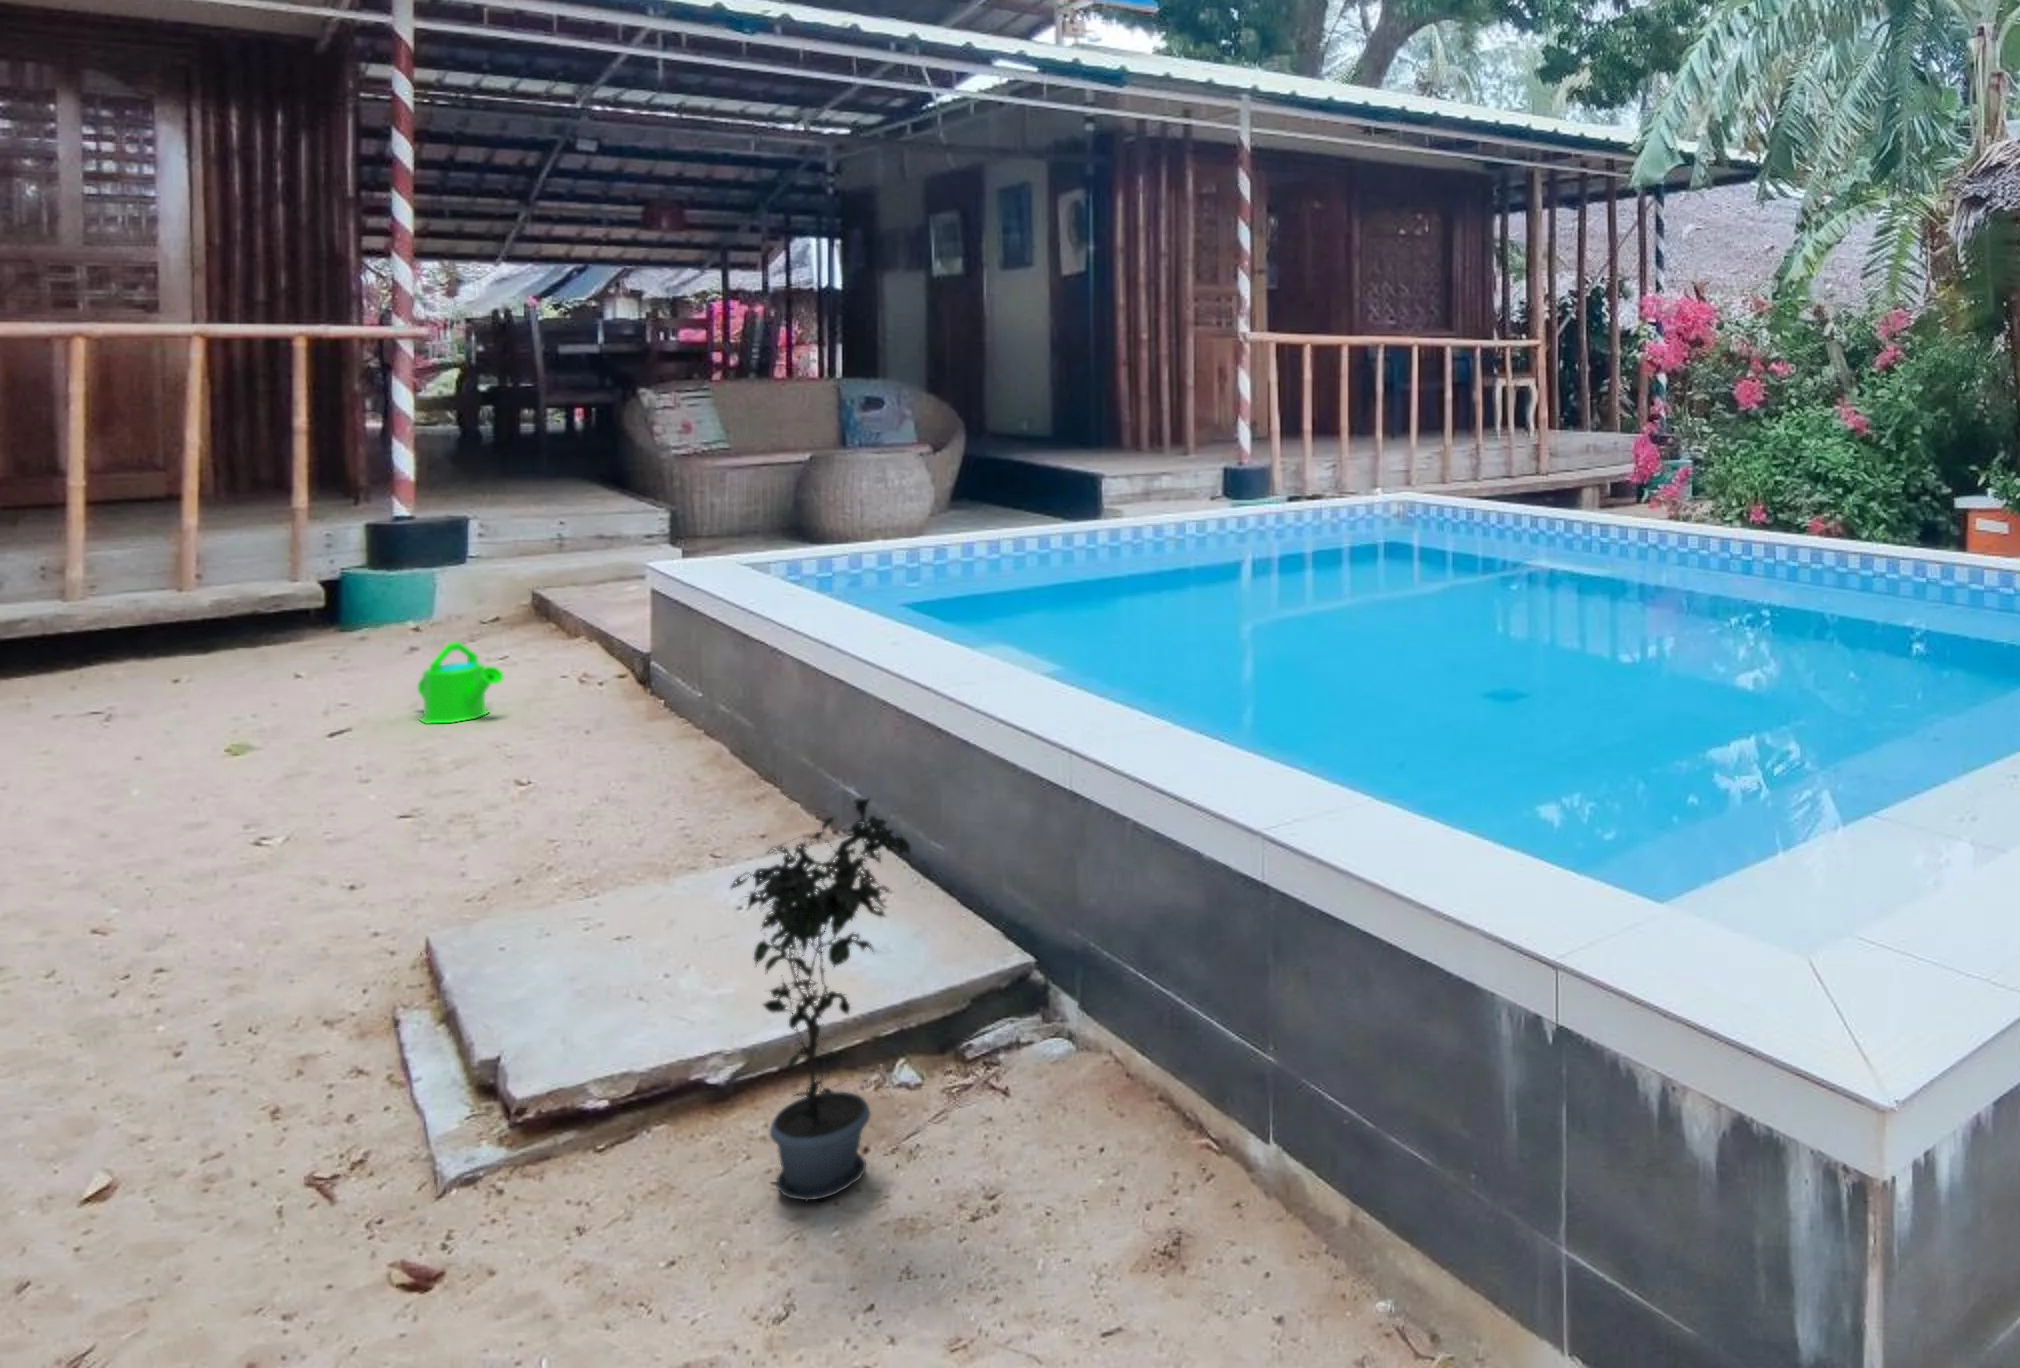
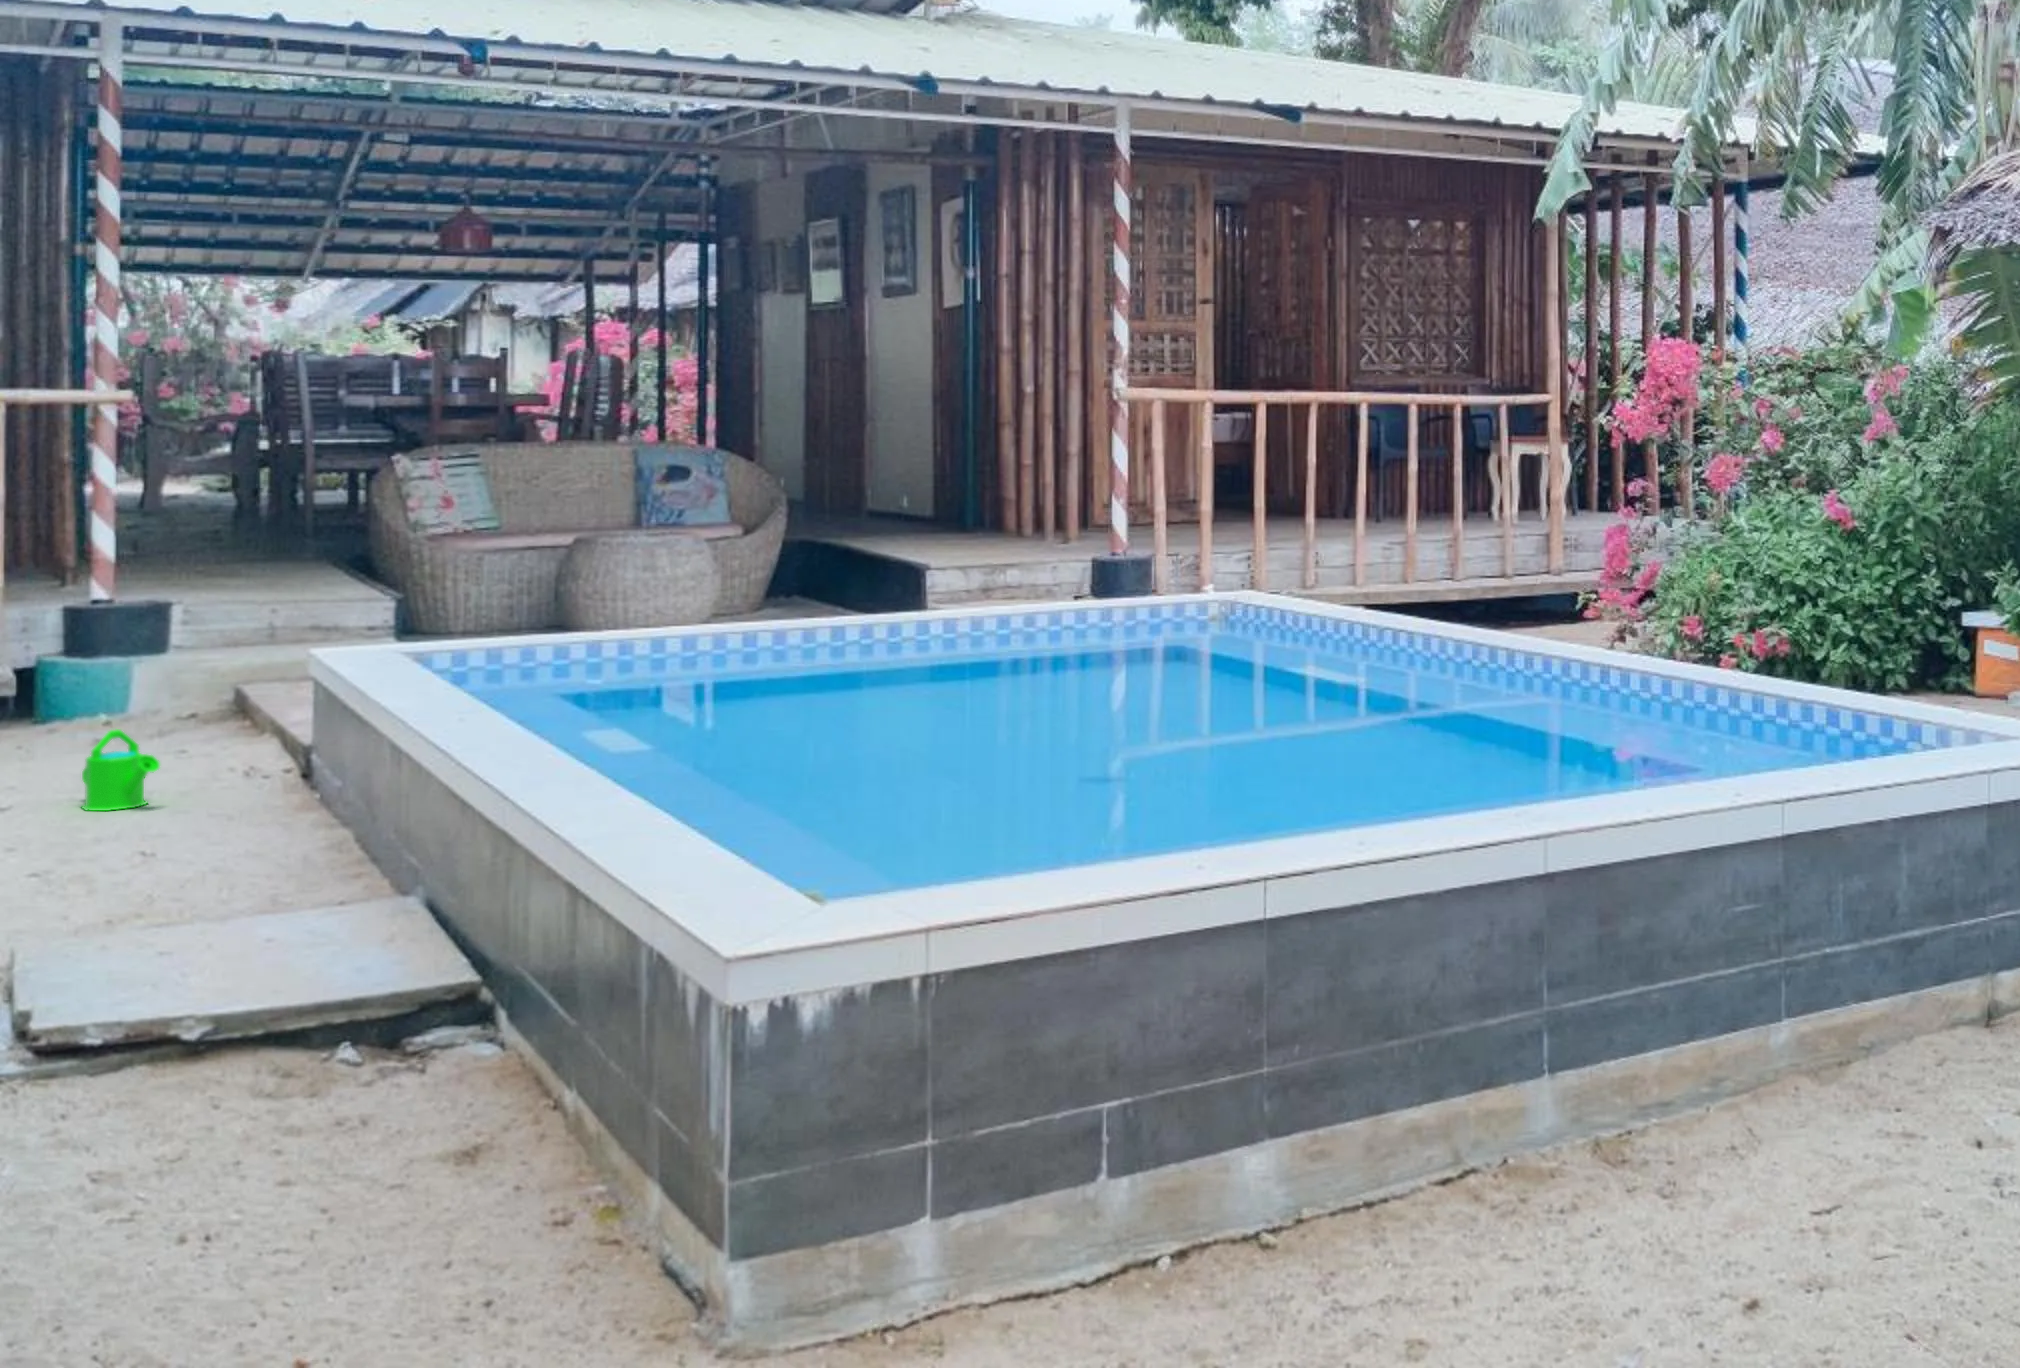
potted plant: present [731,799,910,1201] -> none [183,797,333,1104]

